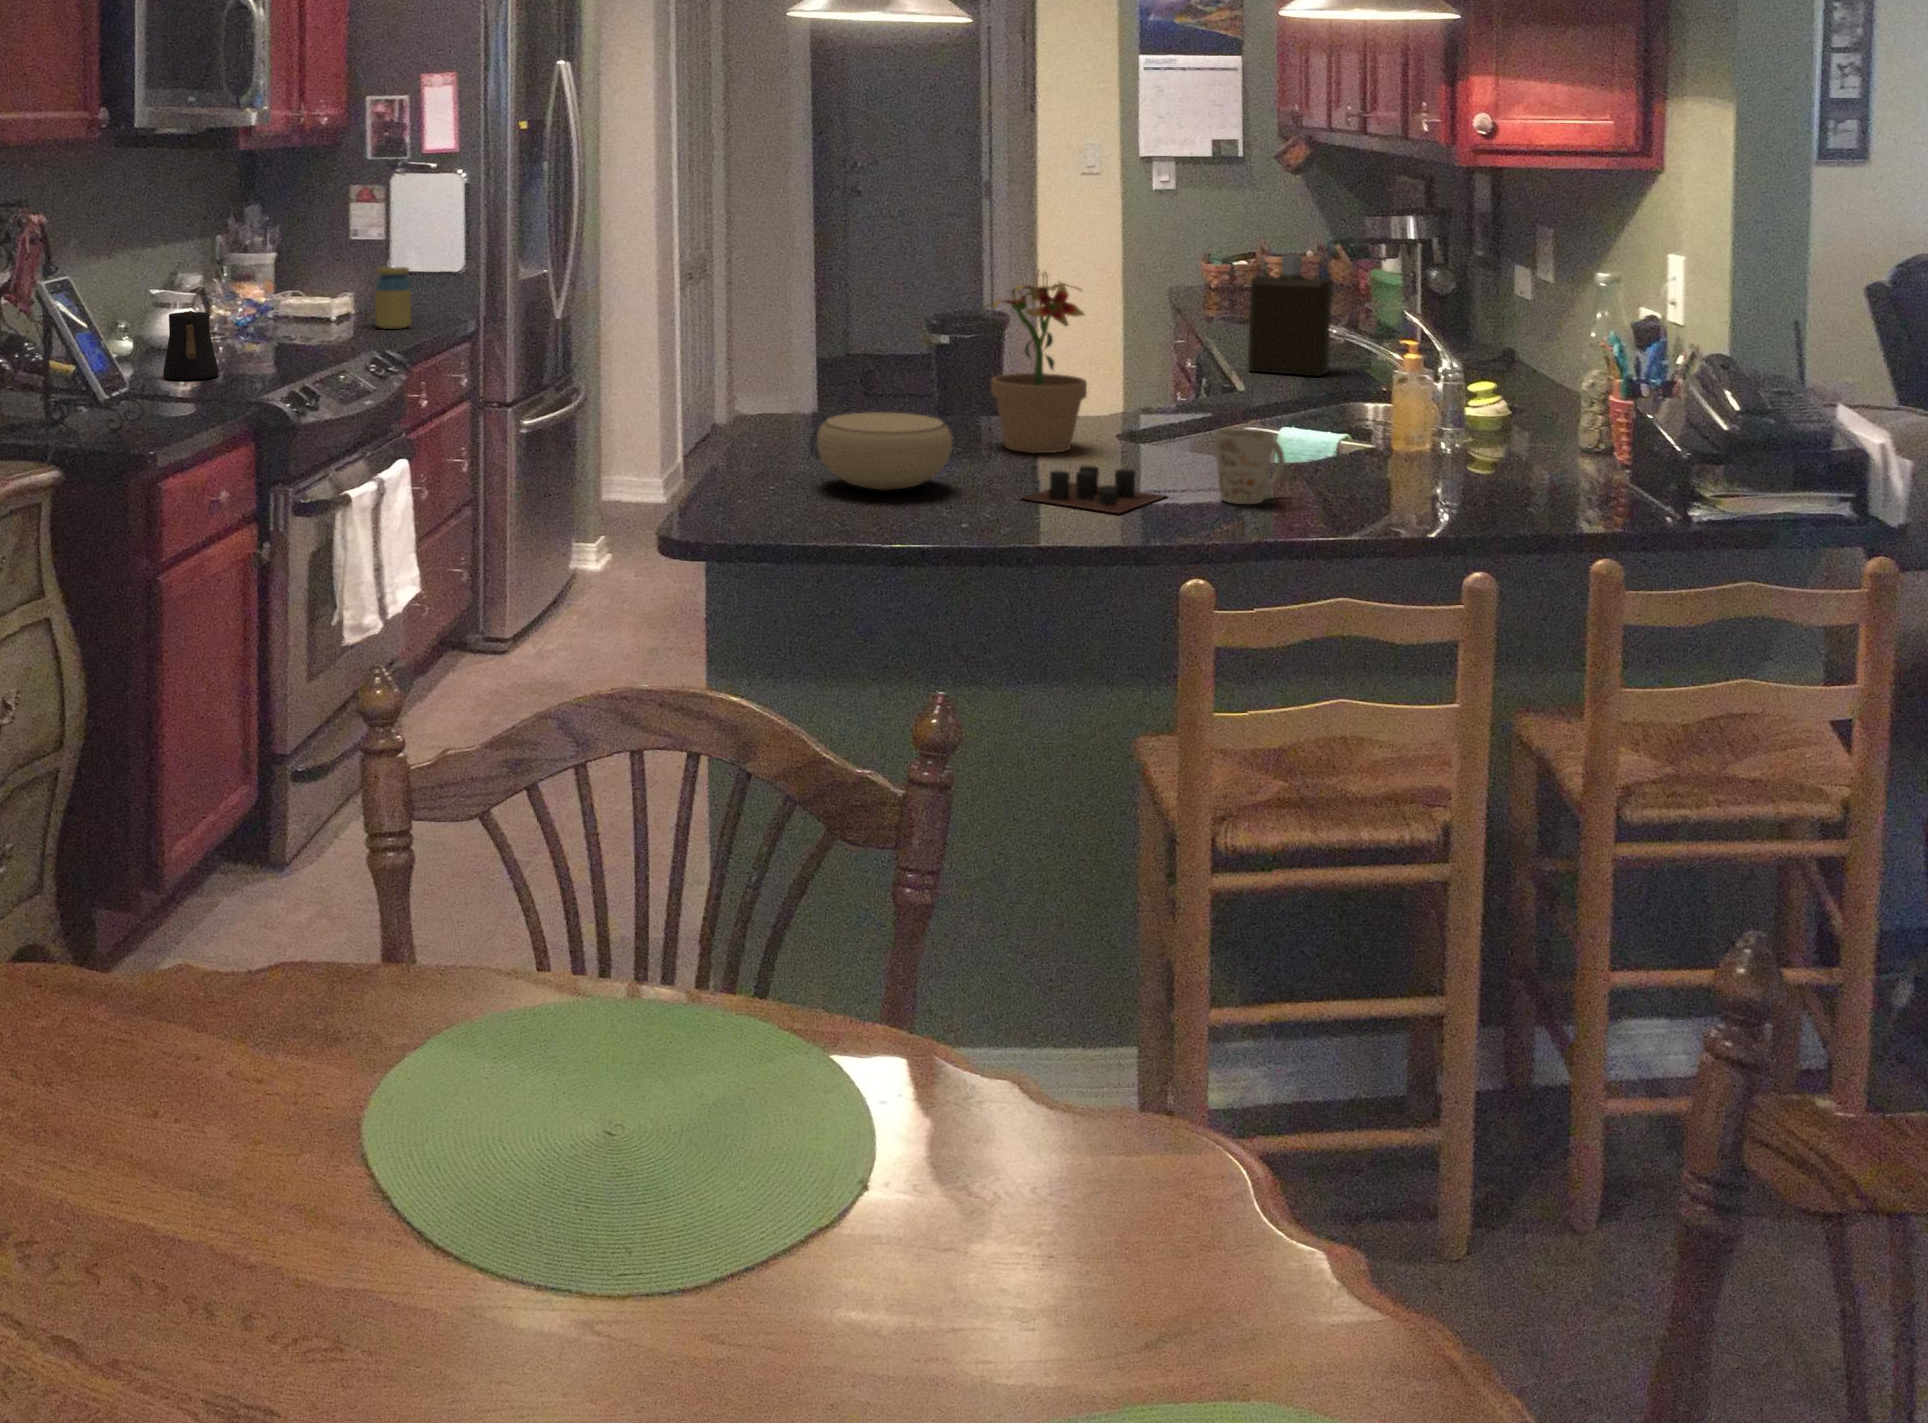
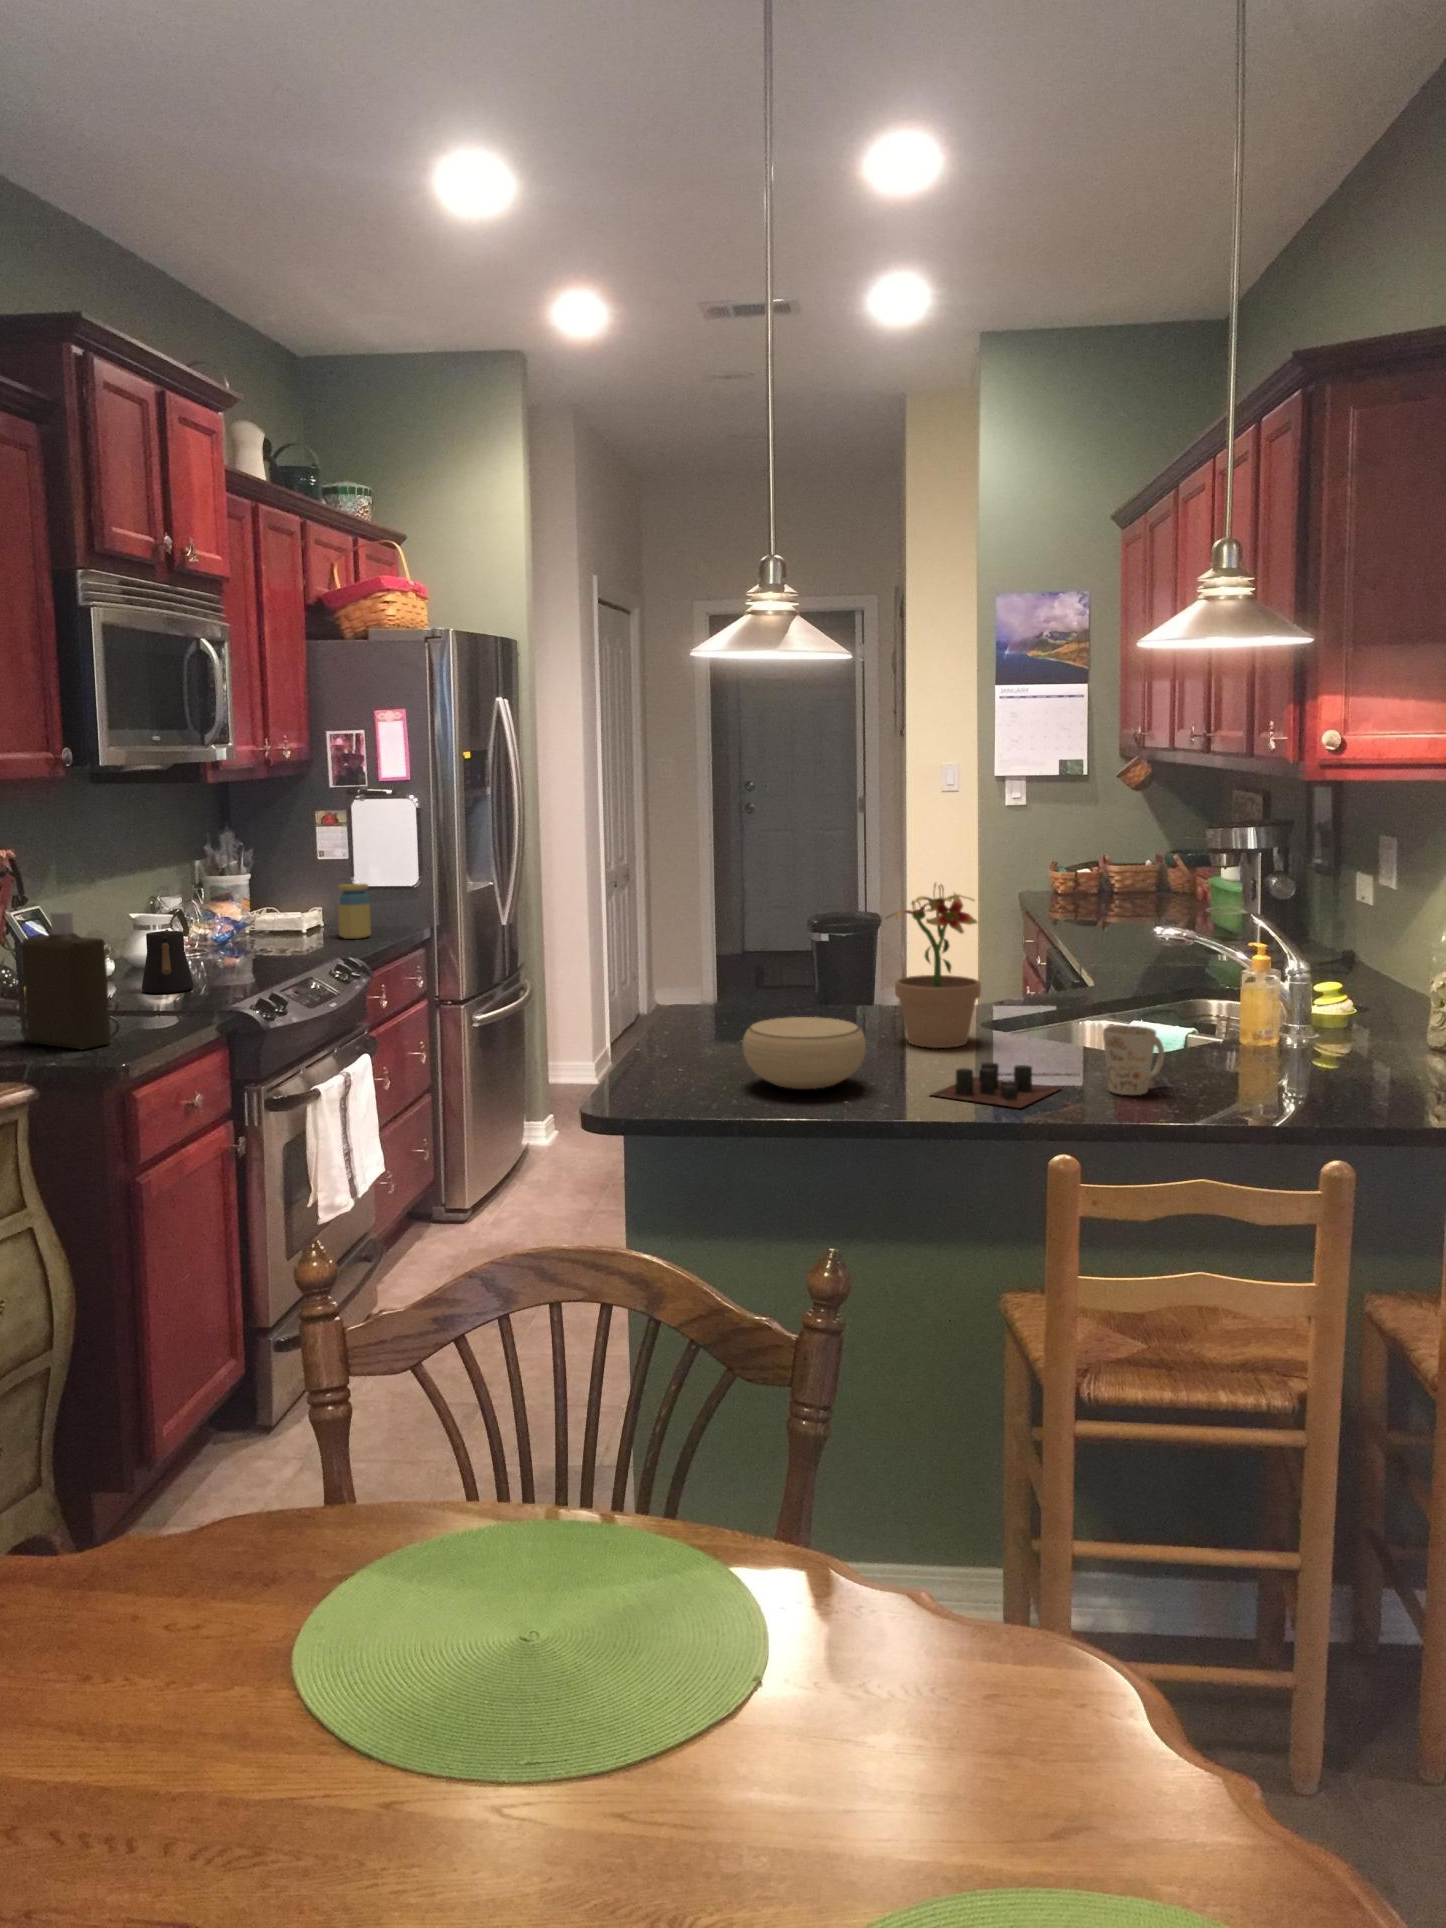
bottle: present [1248,255,1332,376] -> present [22,911,111,1050]

